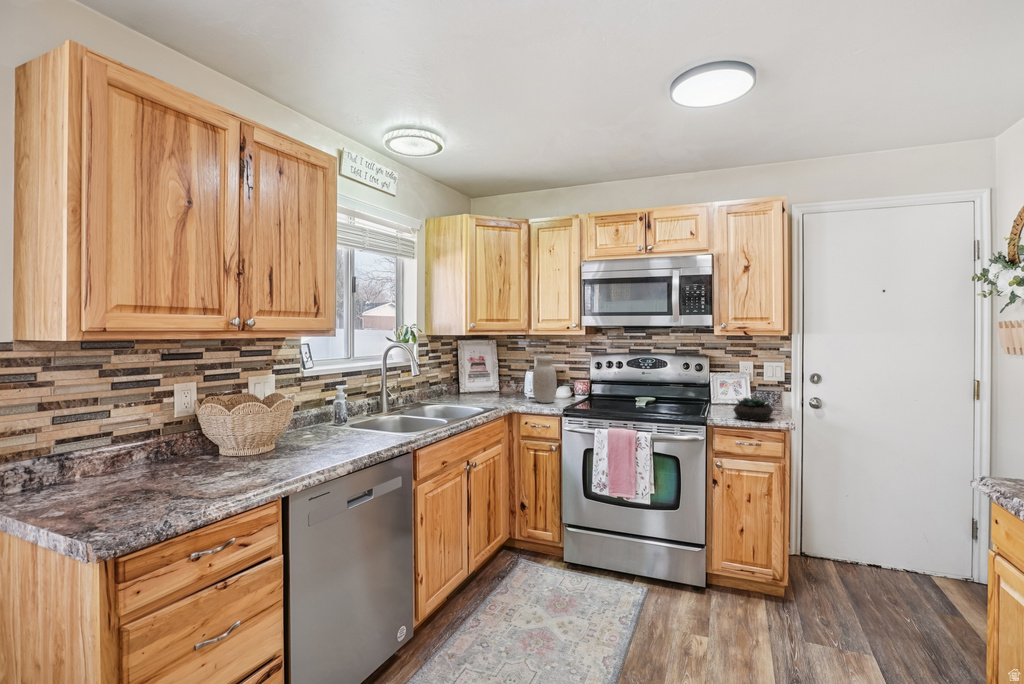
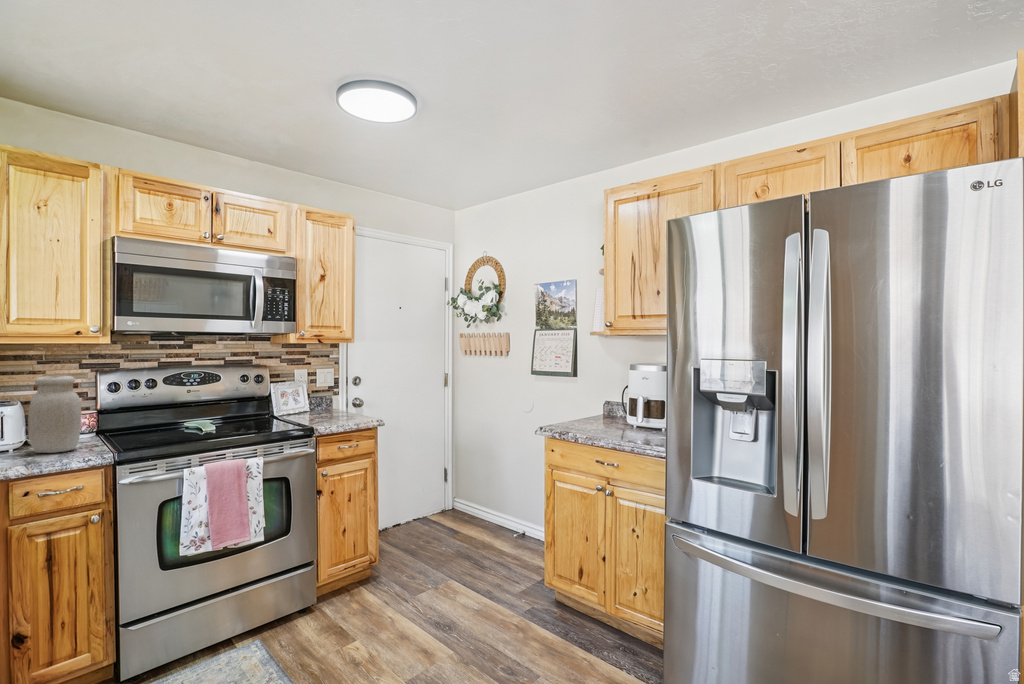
succulent plant: present [733,397,773,421] -> none [327,401,364,424]

